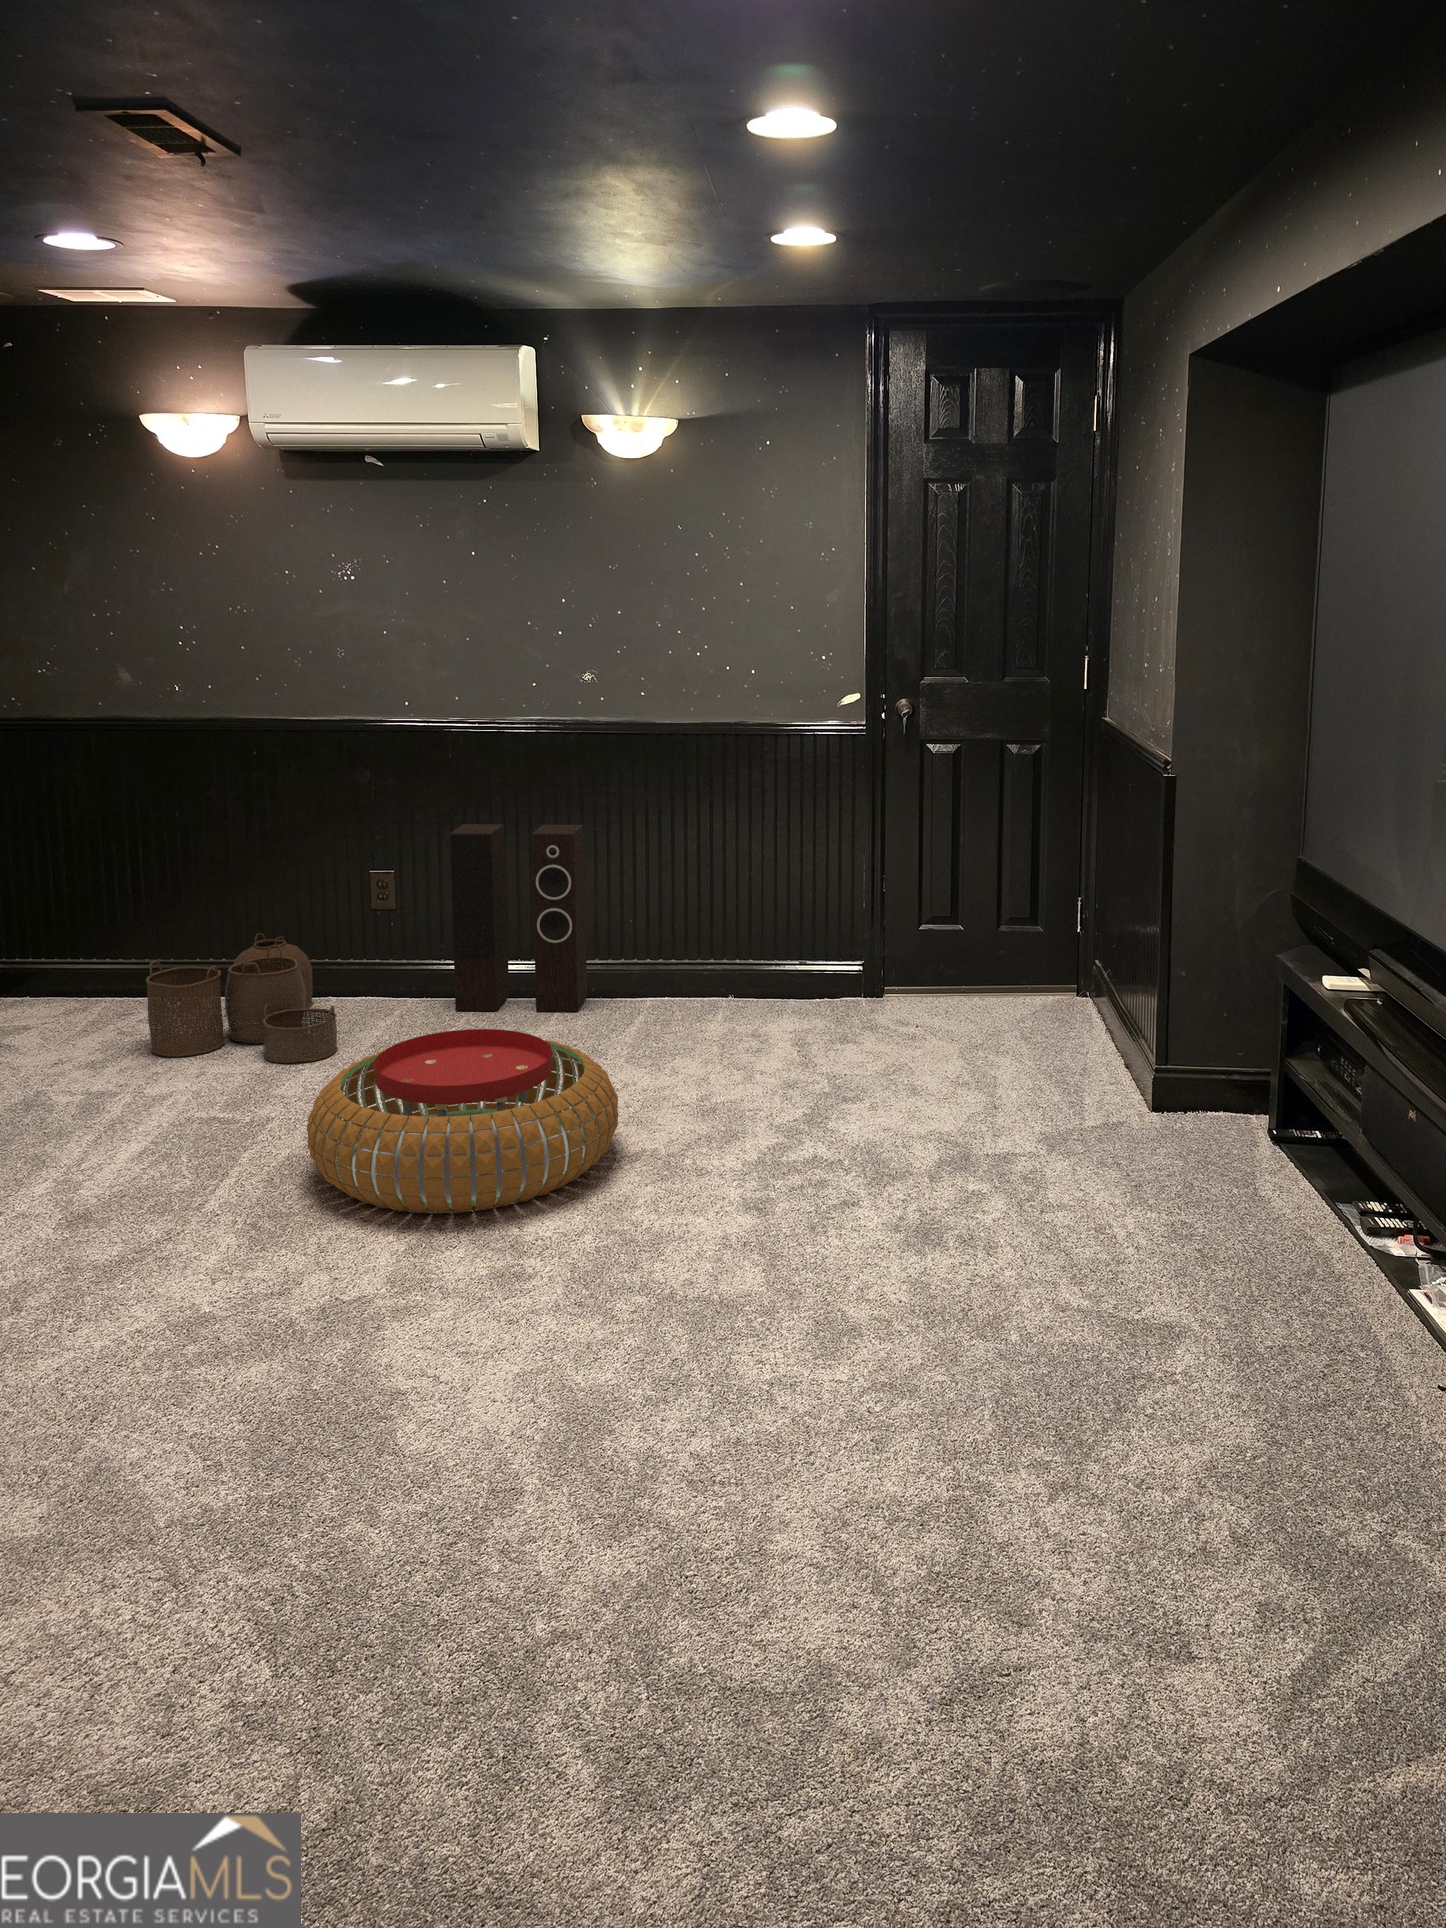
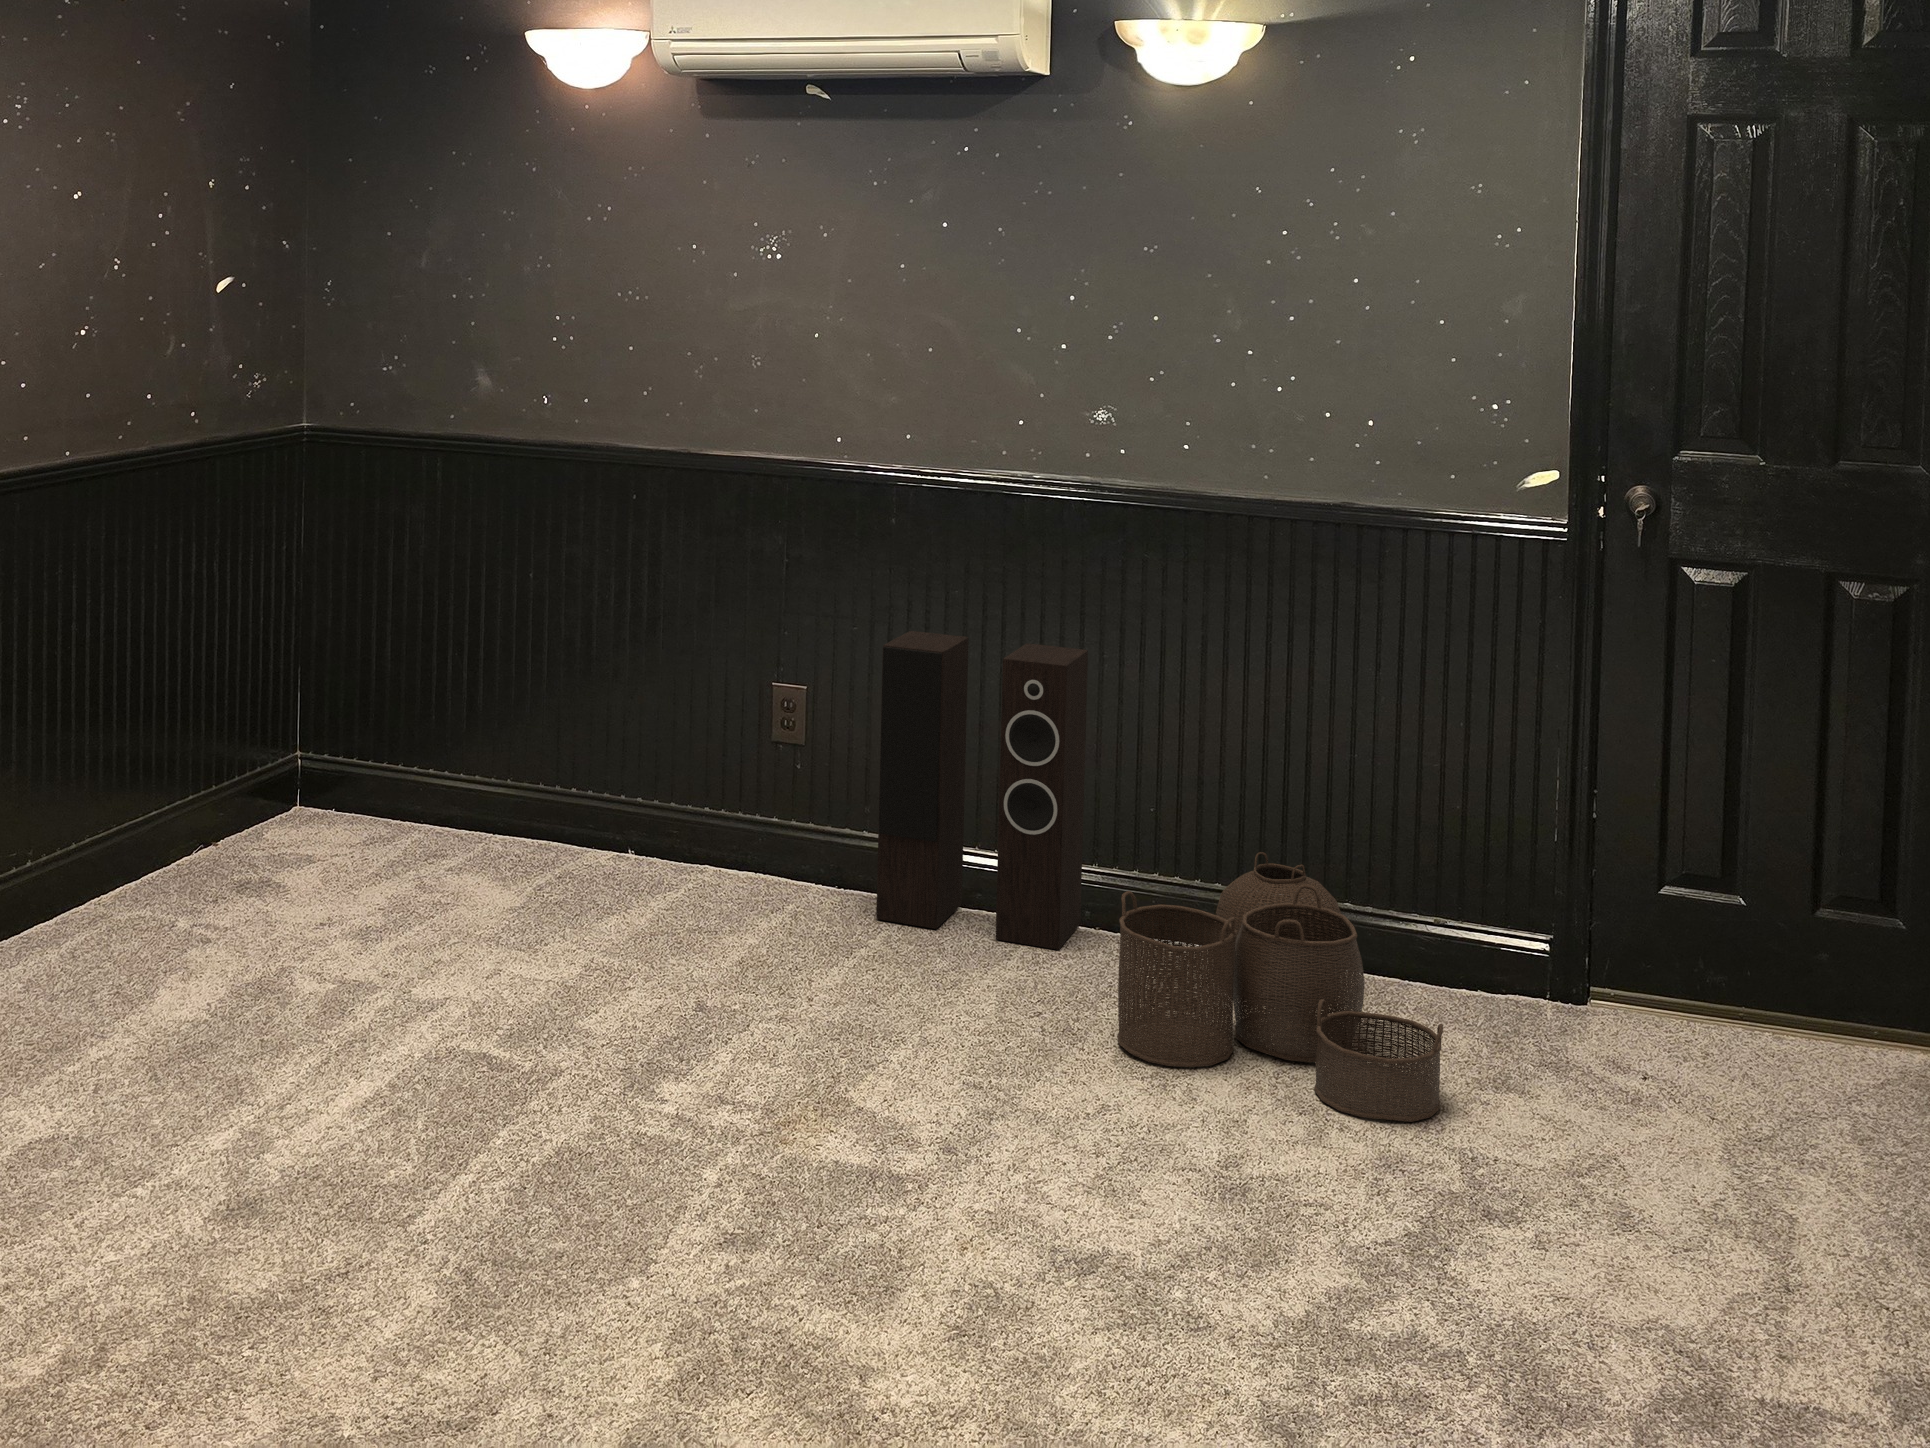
woven basket: present [146,933,337,1063] -> present [1117,852,1443,1122]
pouf: present [307,1029,618,1214] -> none [573,985,1068,1325]

